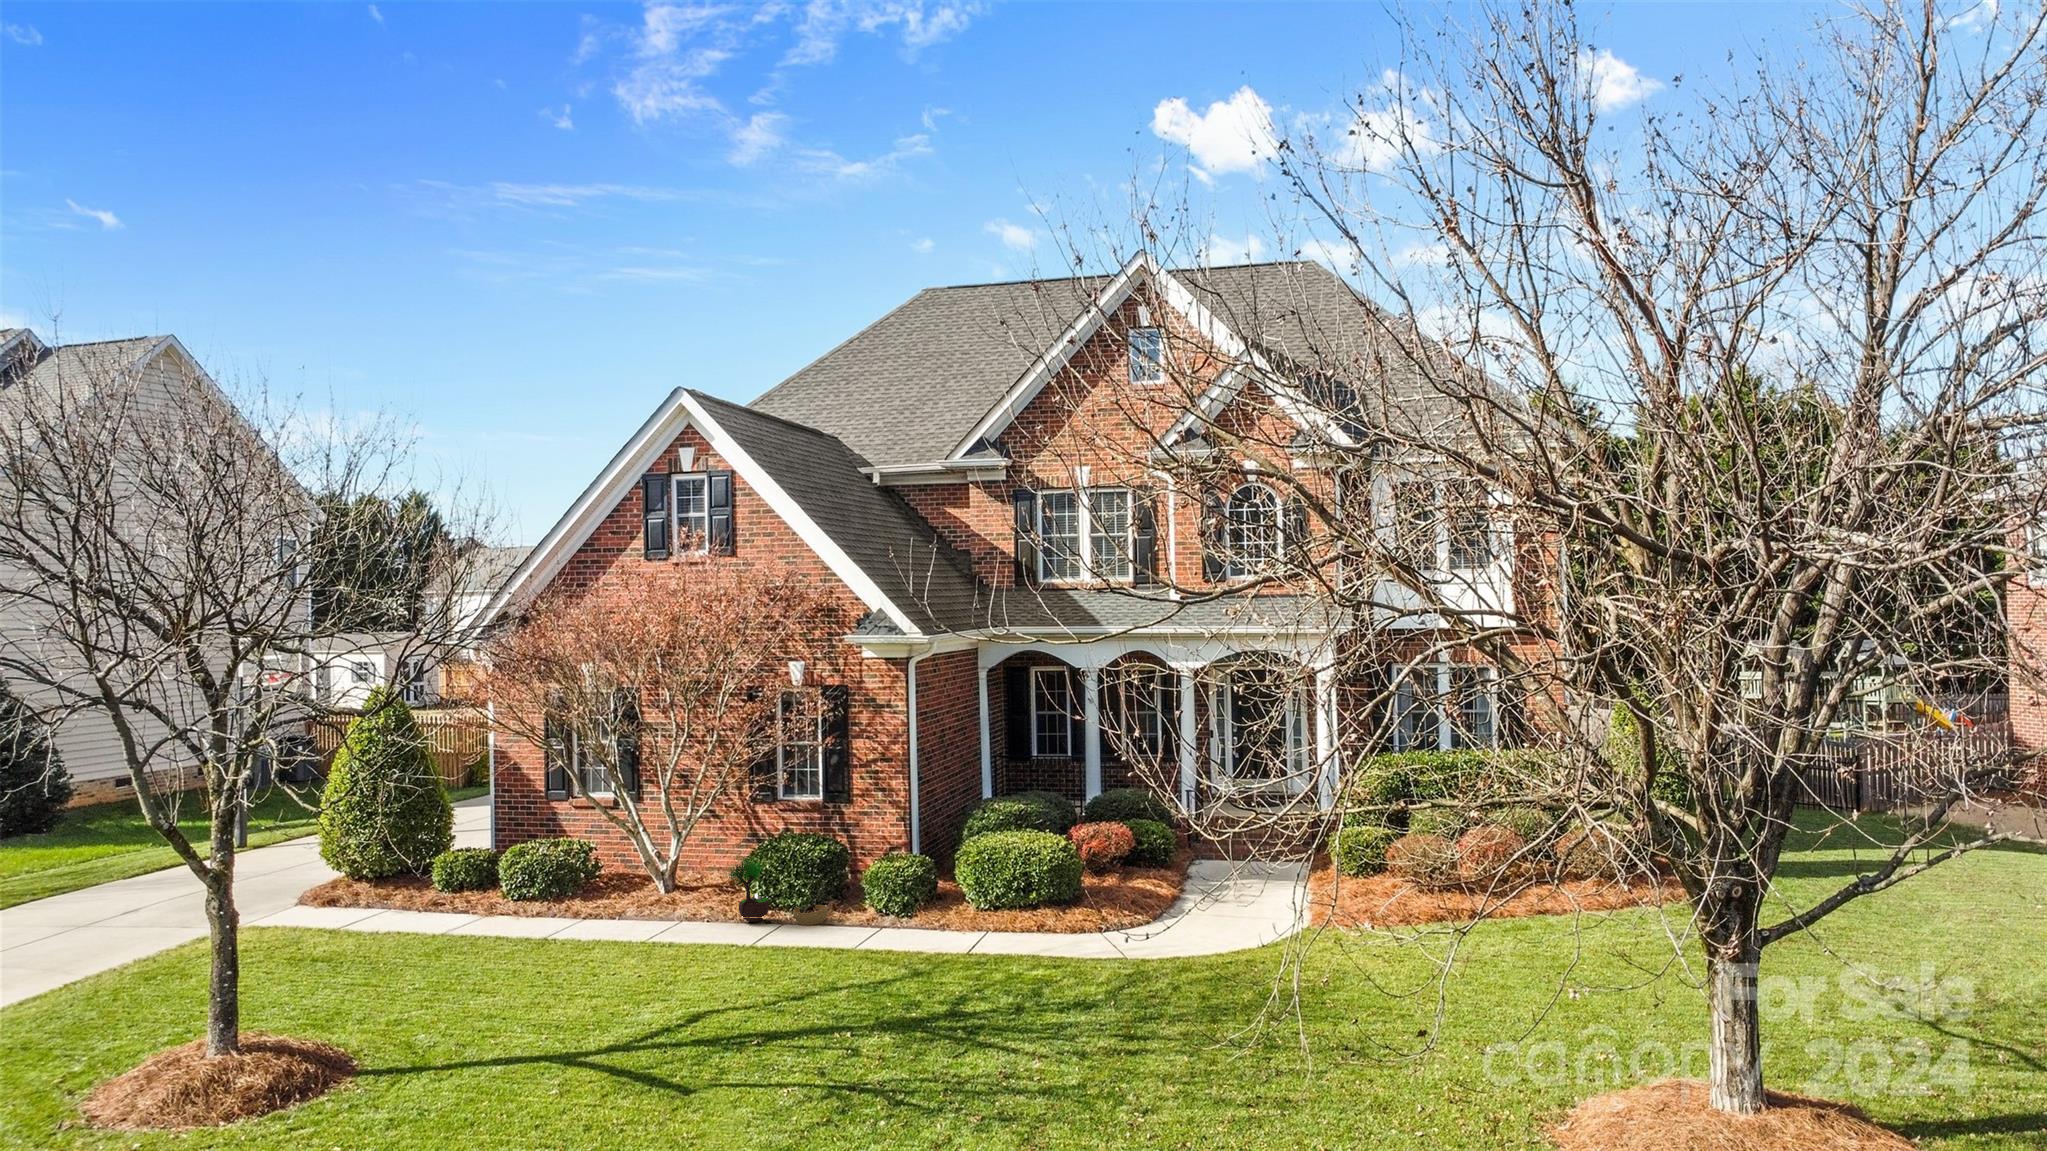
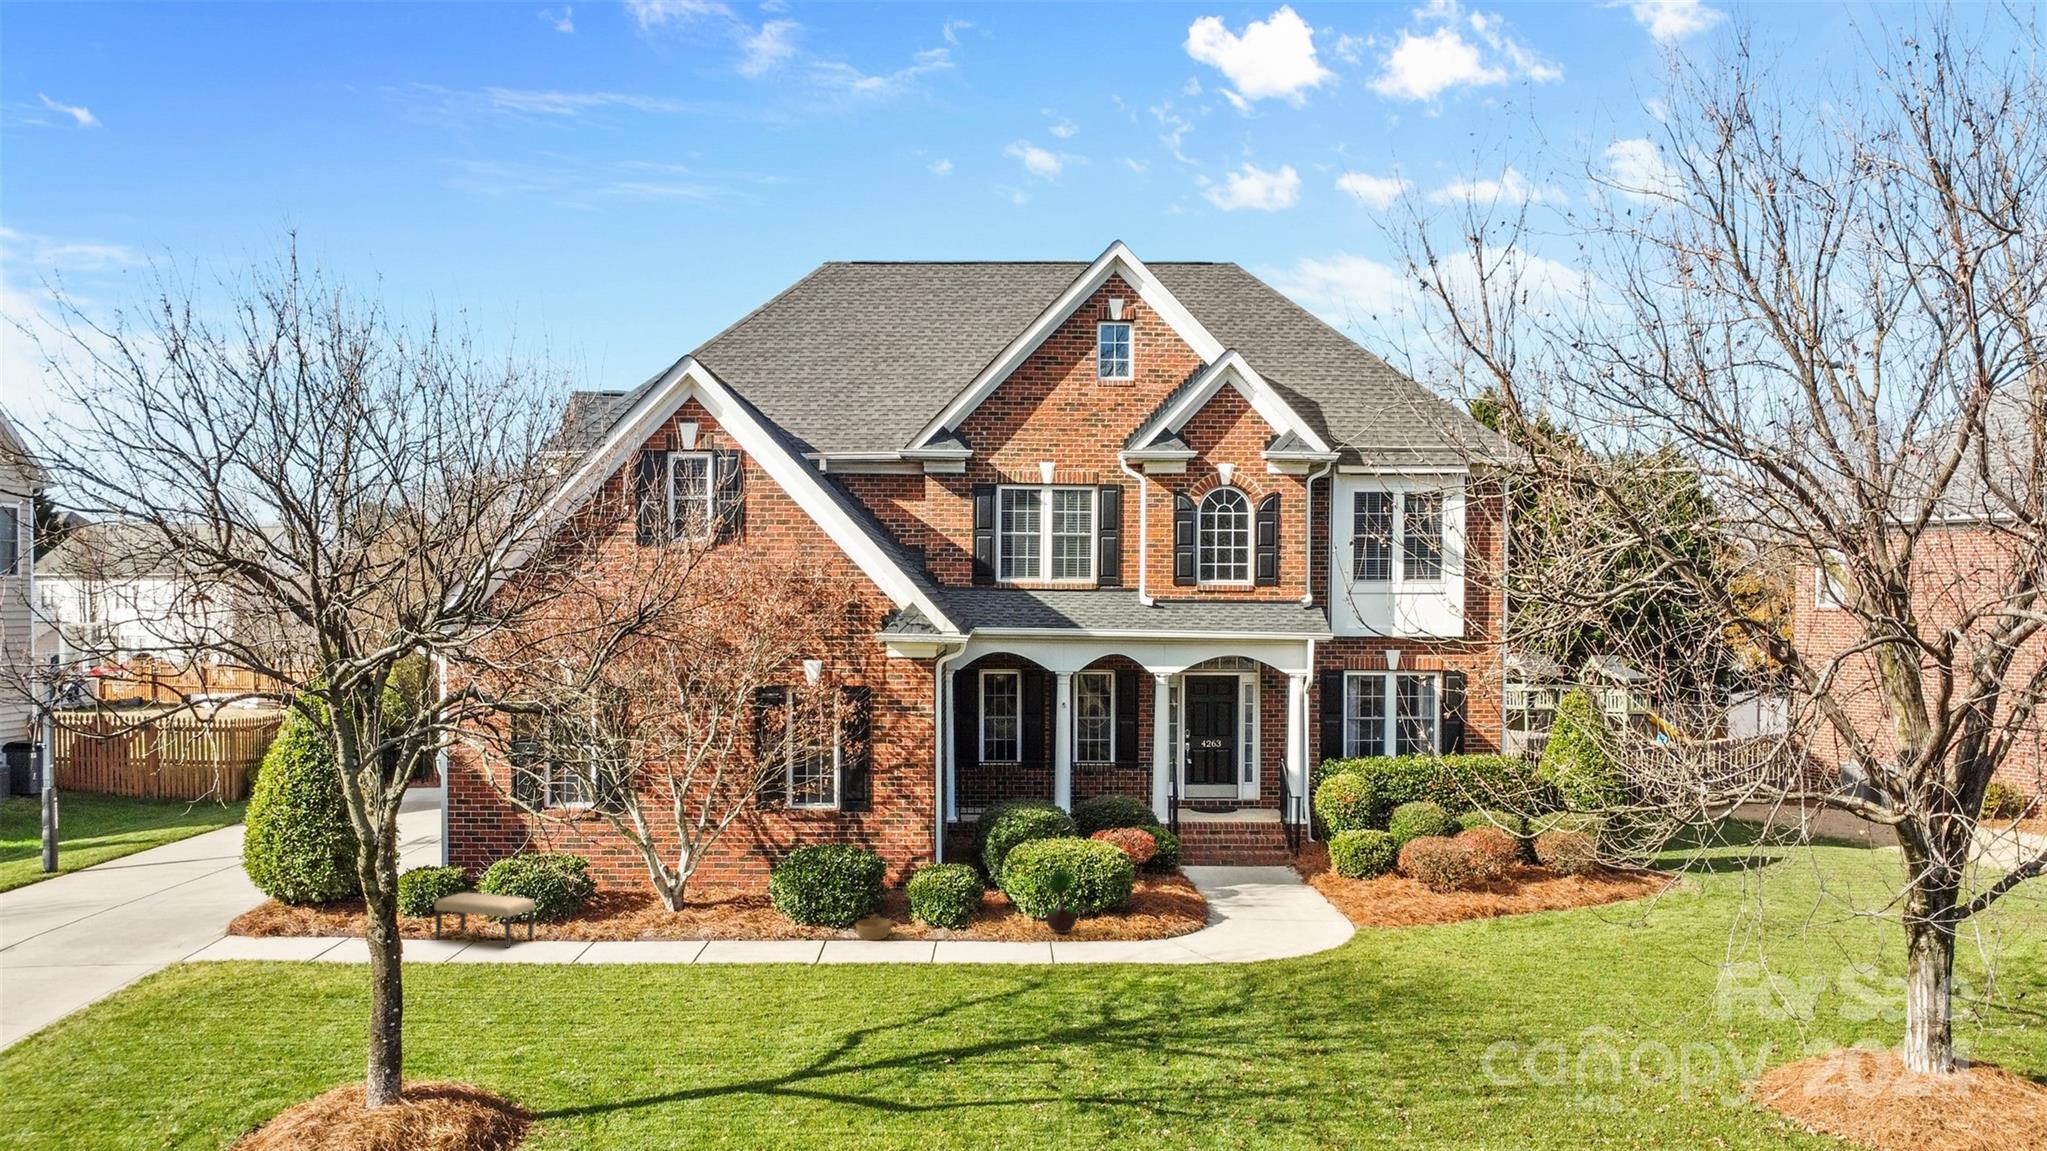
potted tree: present [726,857,769,922] -> present [1039,867,1078,933]
bench: none [455,872,531,921] -> present [434,893,535,948]

